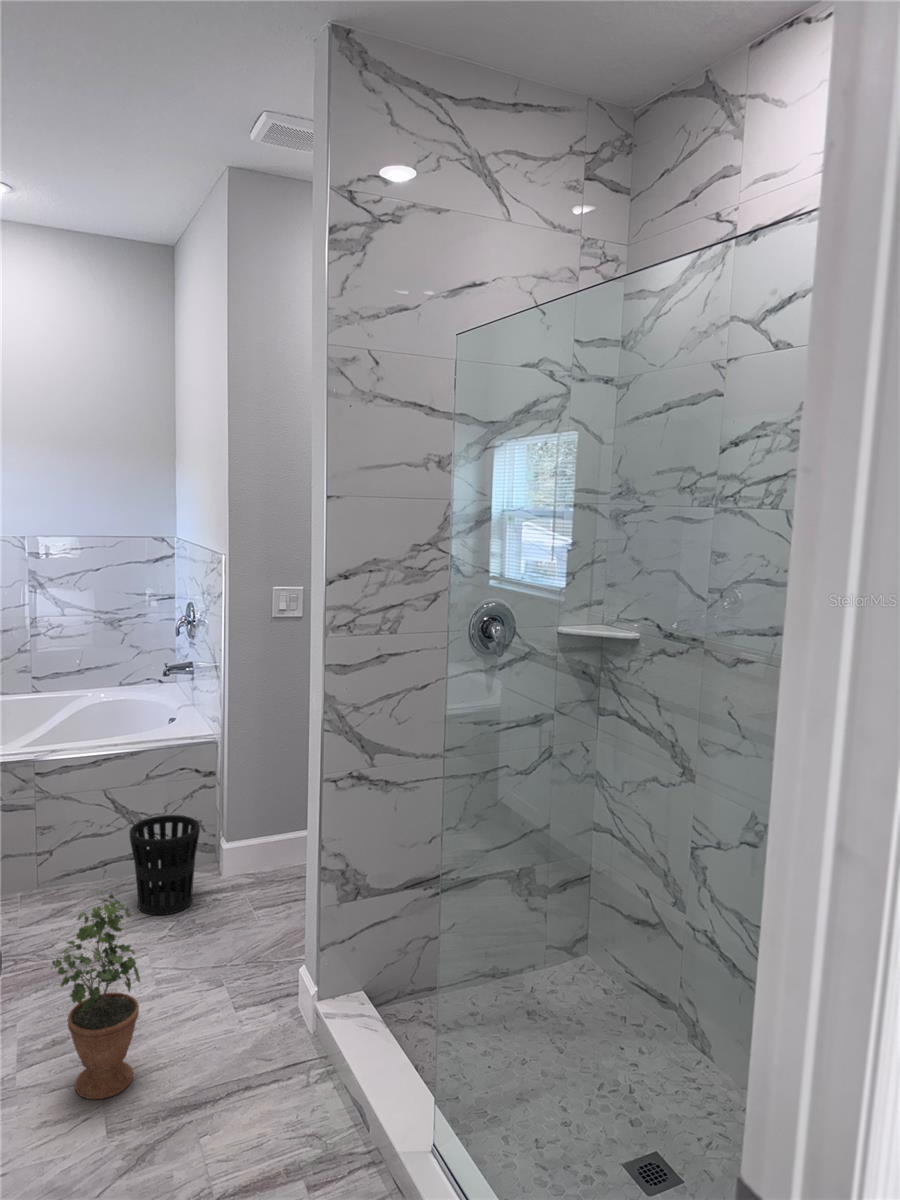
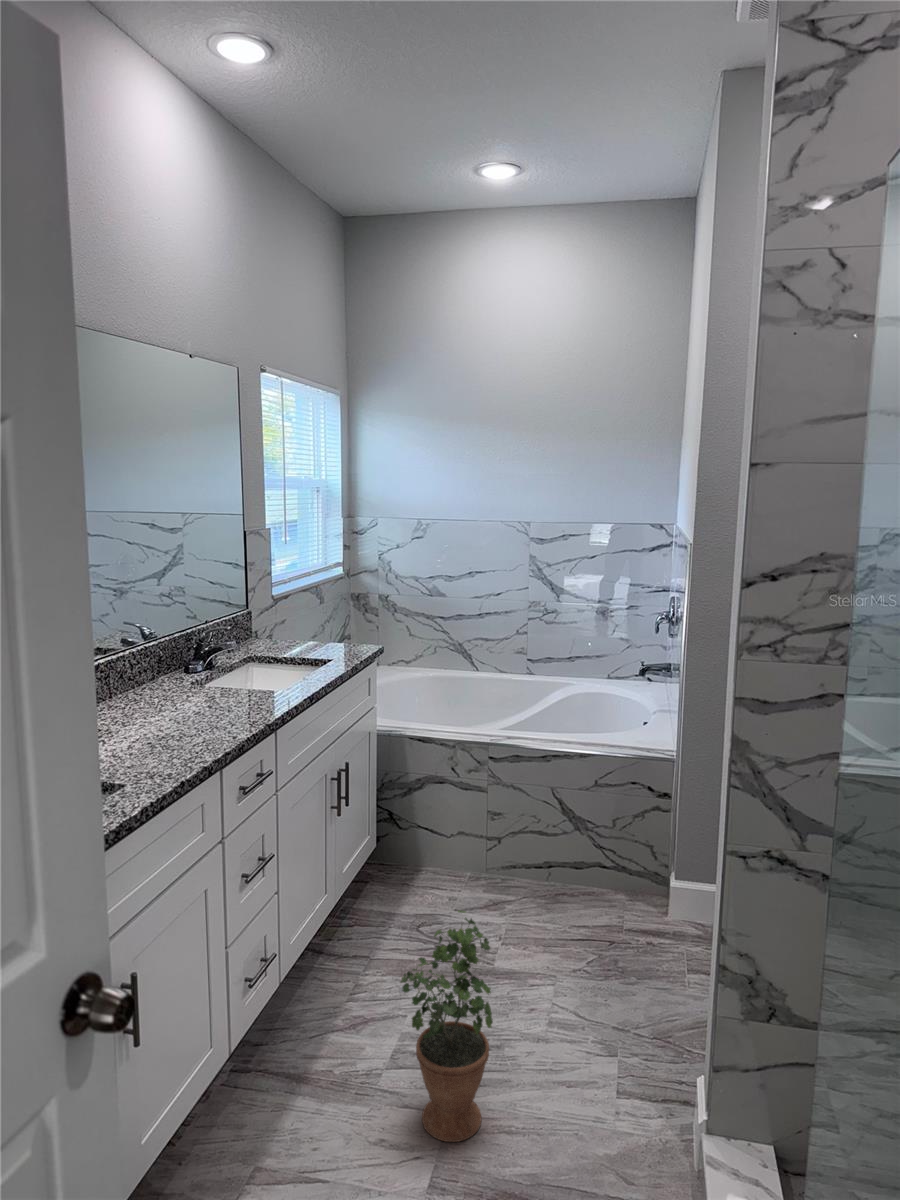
wastebasket: present [130,815,200,915] -> none [562,831,637,944]

